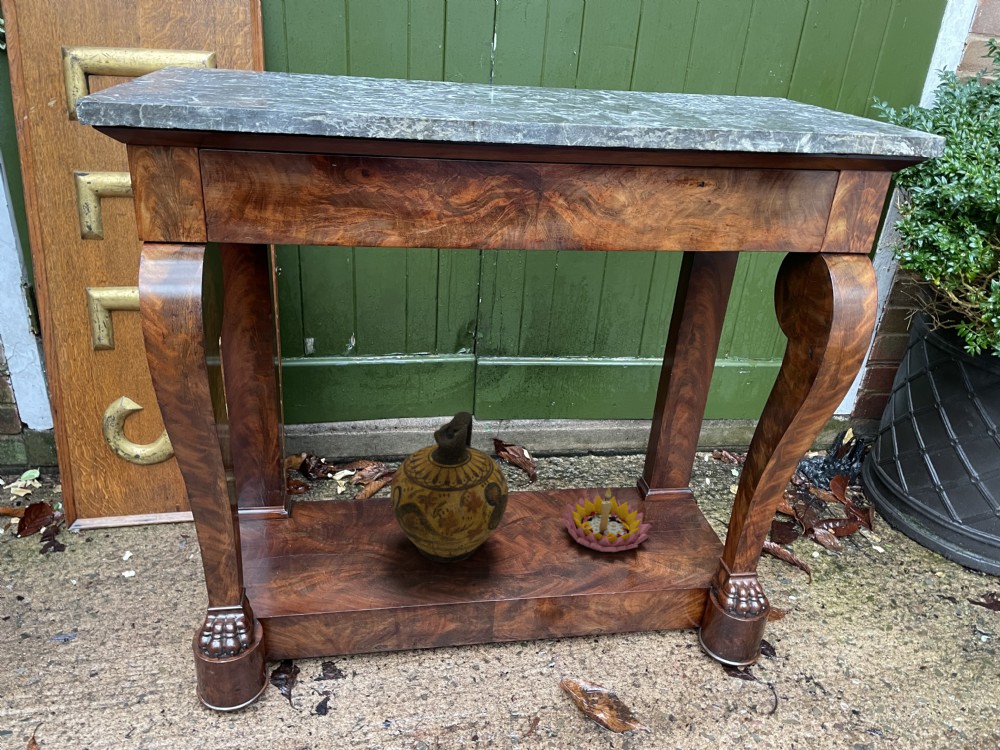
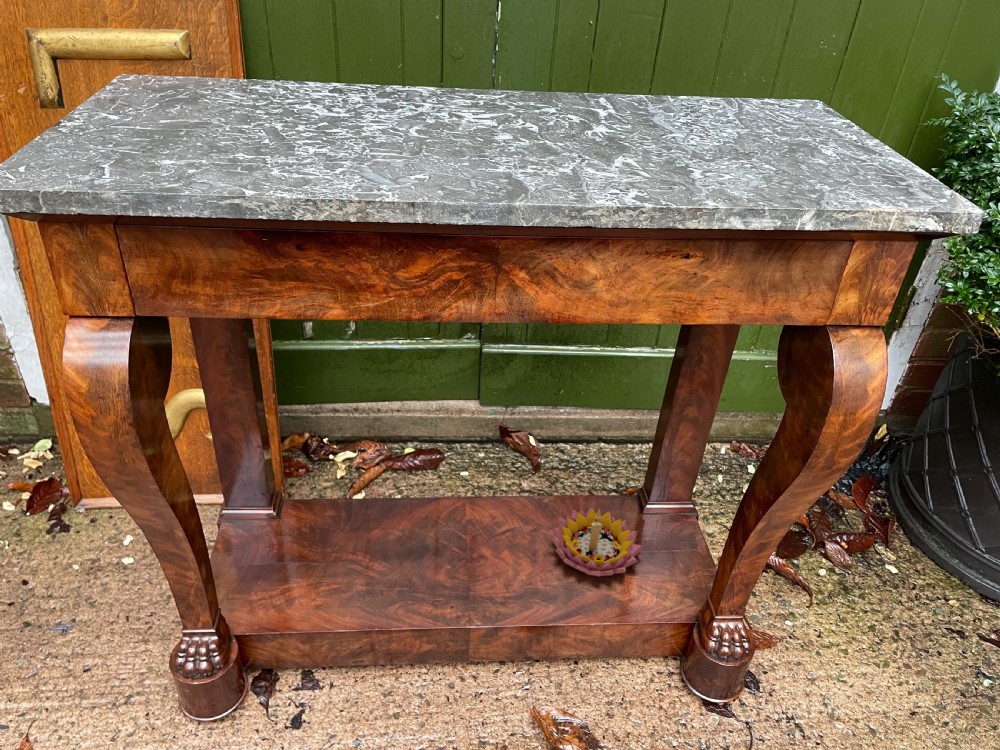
ceramic jug: present [391,412,508,563] -> none [372,428,493,579]

